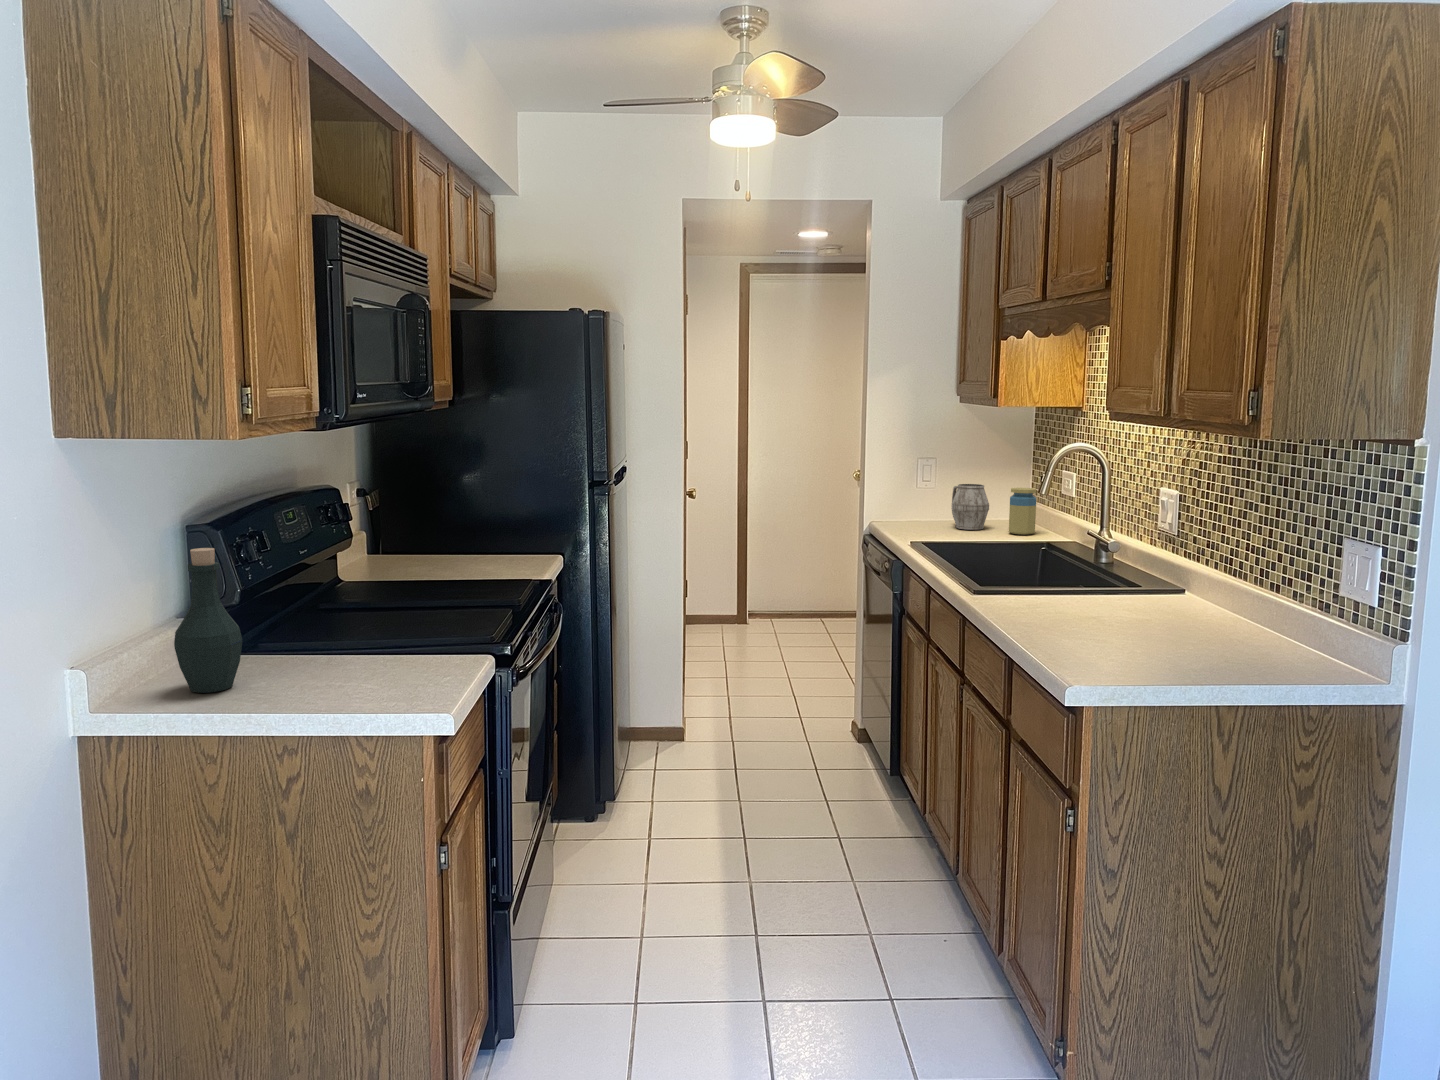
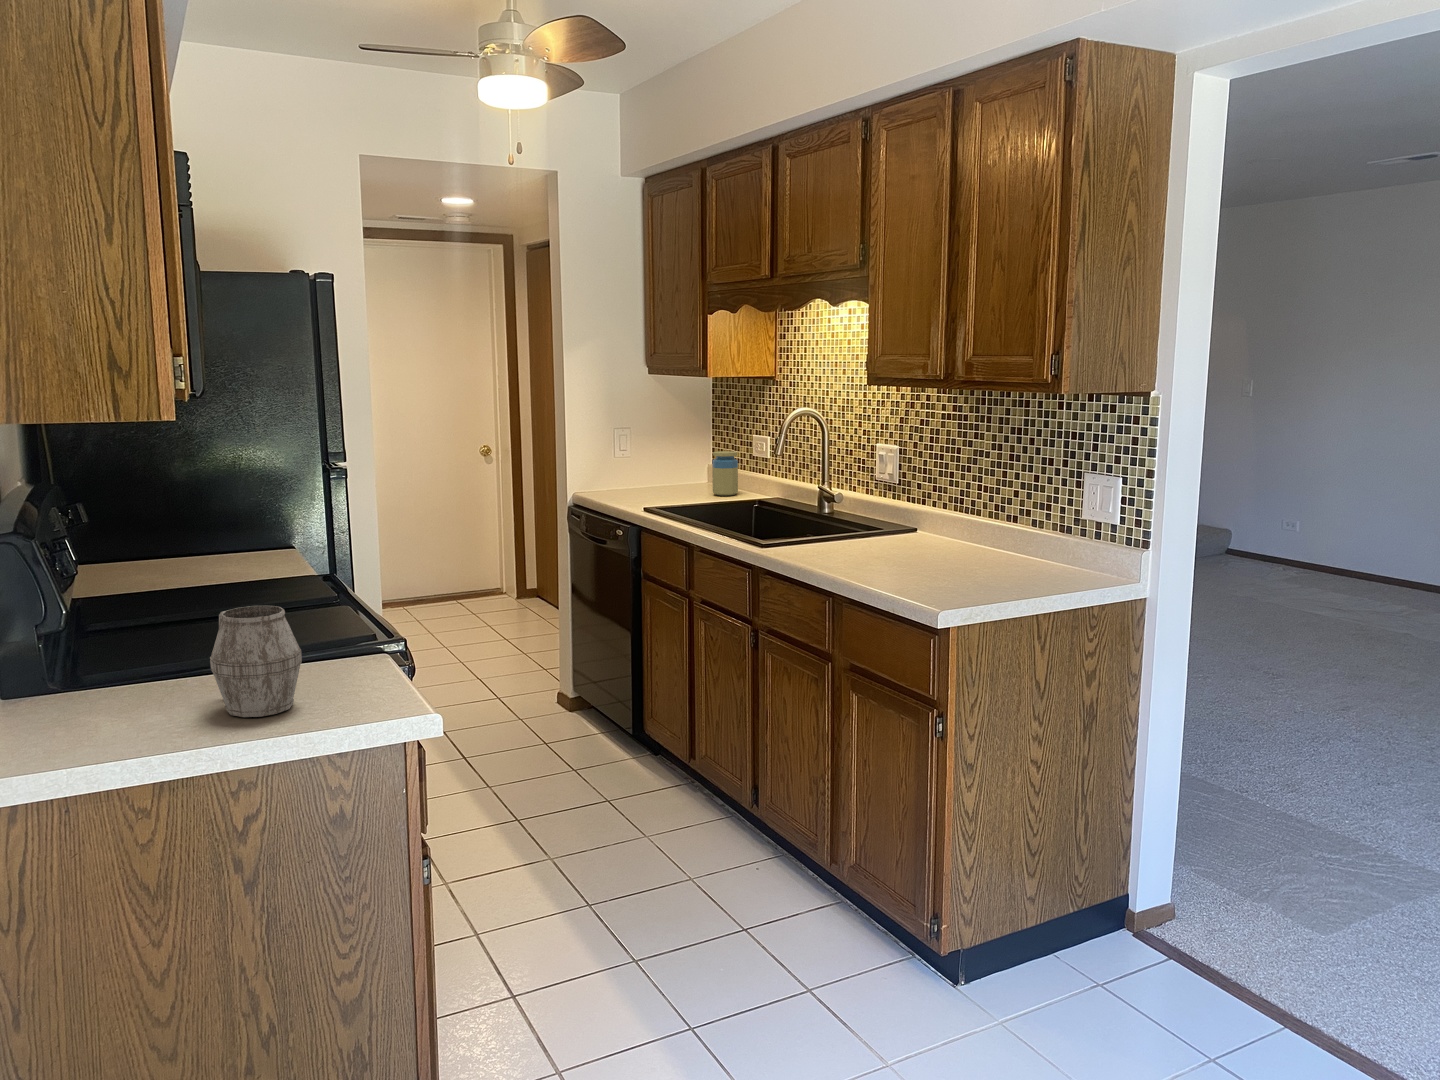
mug: present [951,484,989,530] -> present [210,606,302,717]
bottle: present [174,548,243,693] -> none [36,558,127,738]

